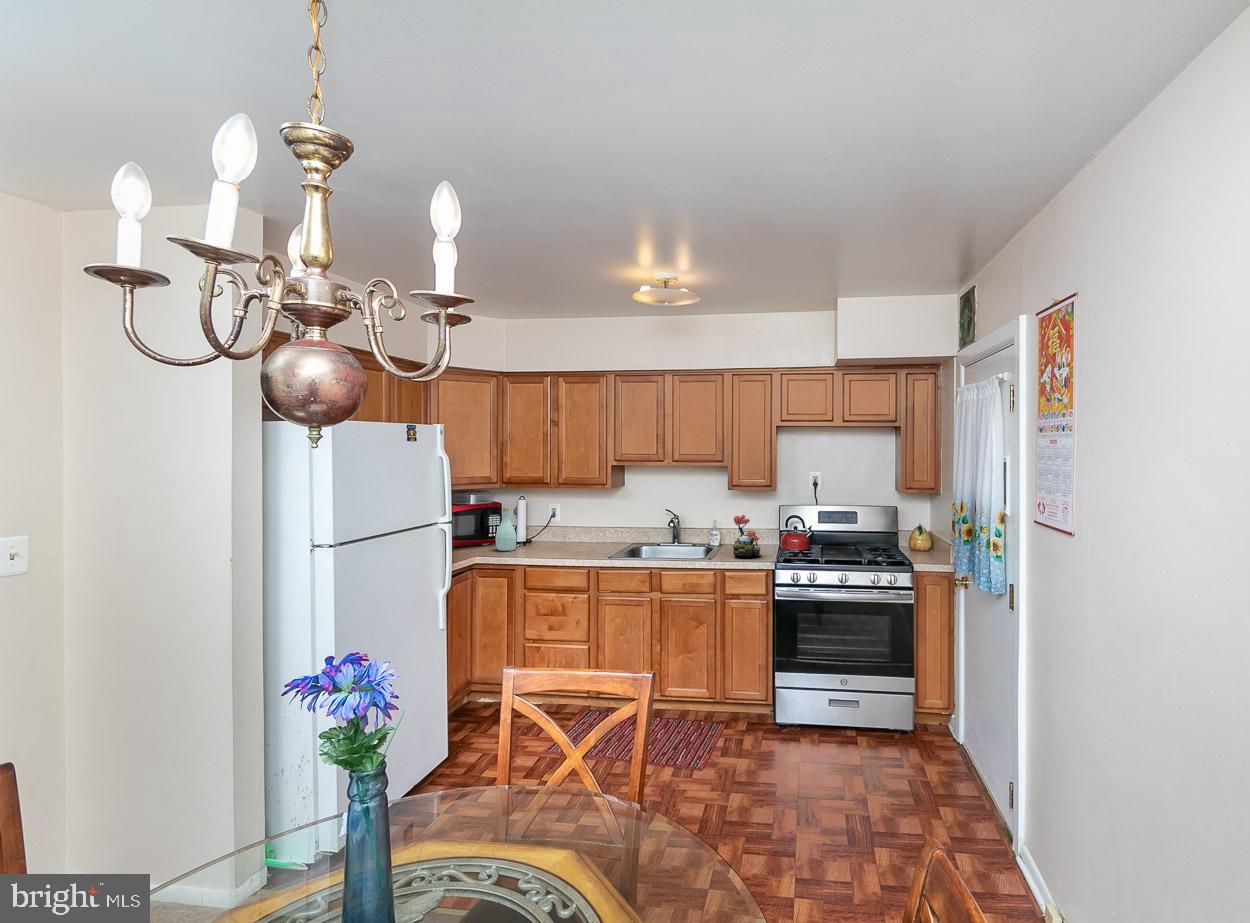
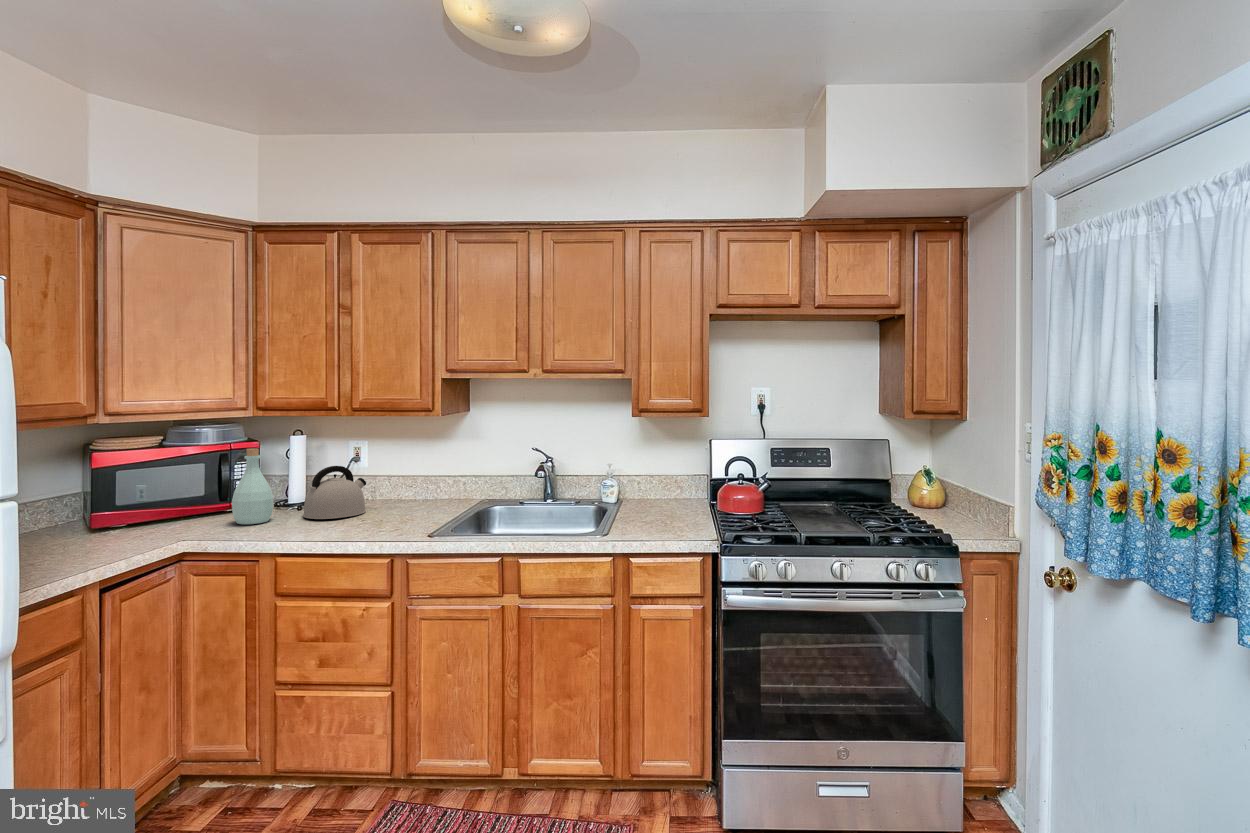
plant: present [733,515,760,556] -> none [642,456,686,527]
kettle: none [531,519,565,549] -> present [303,466,366,519]

